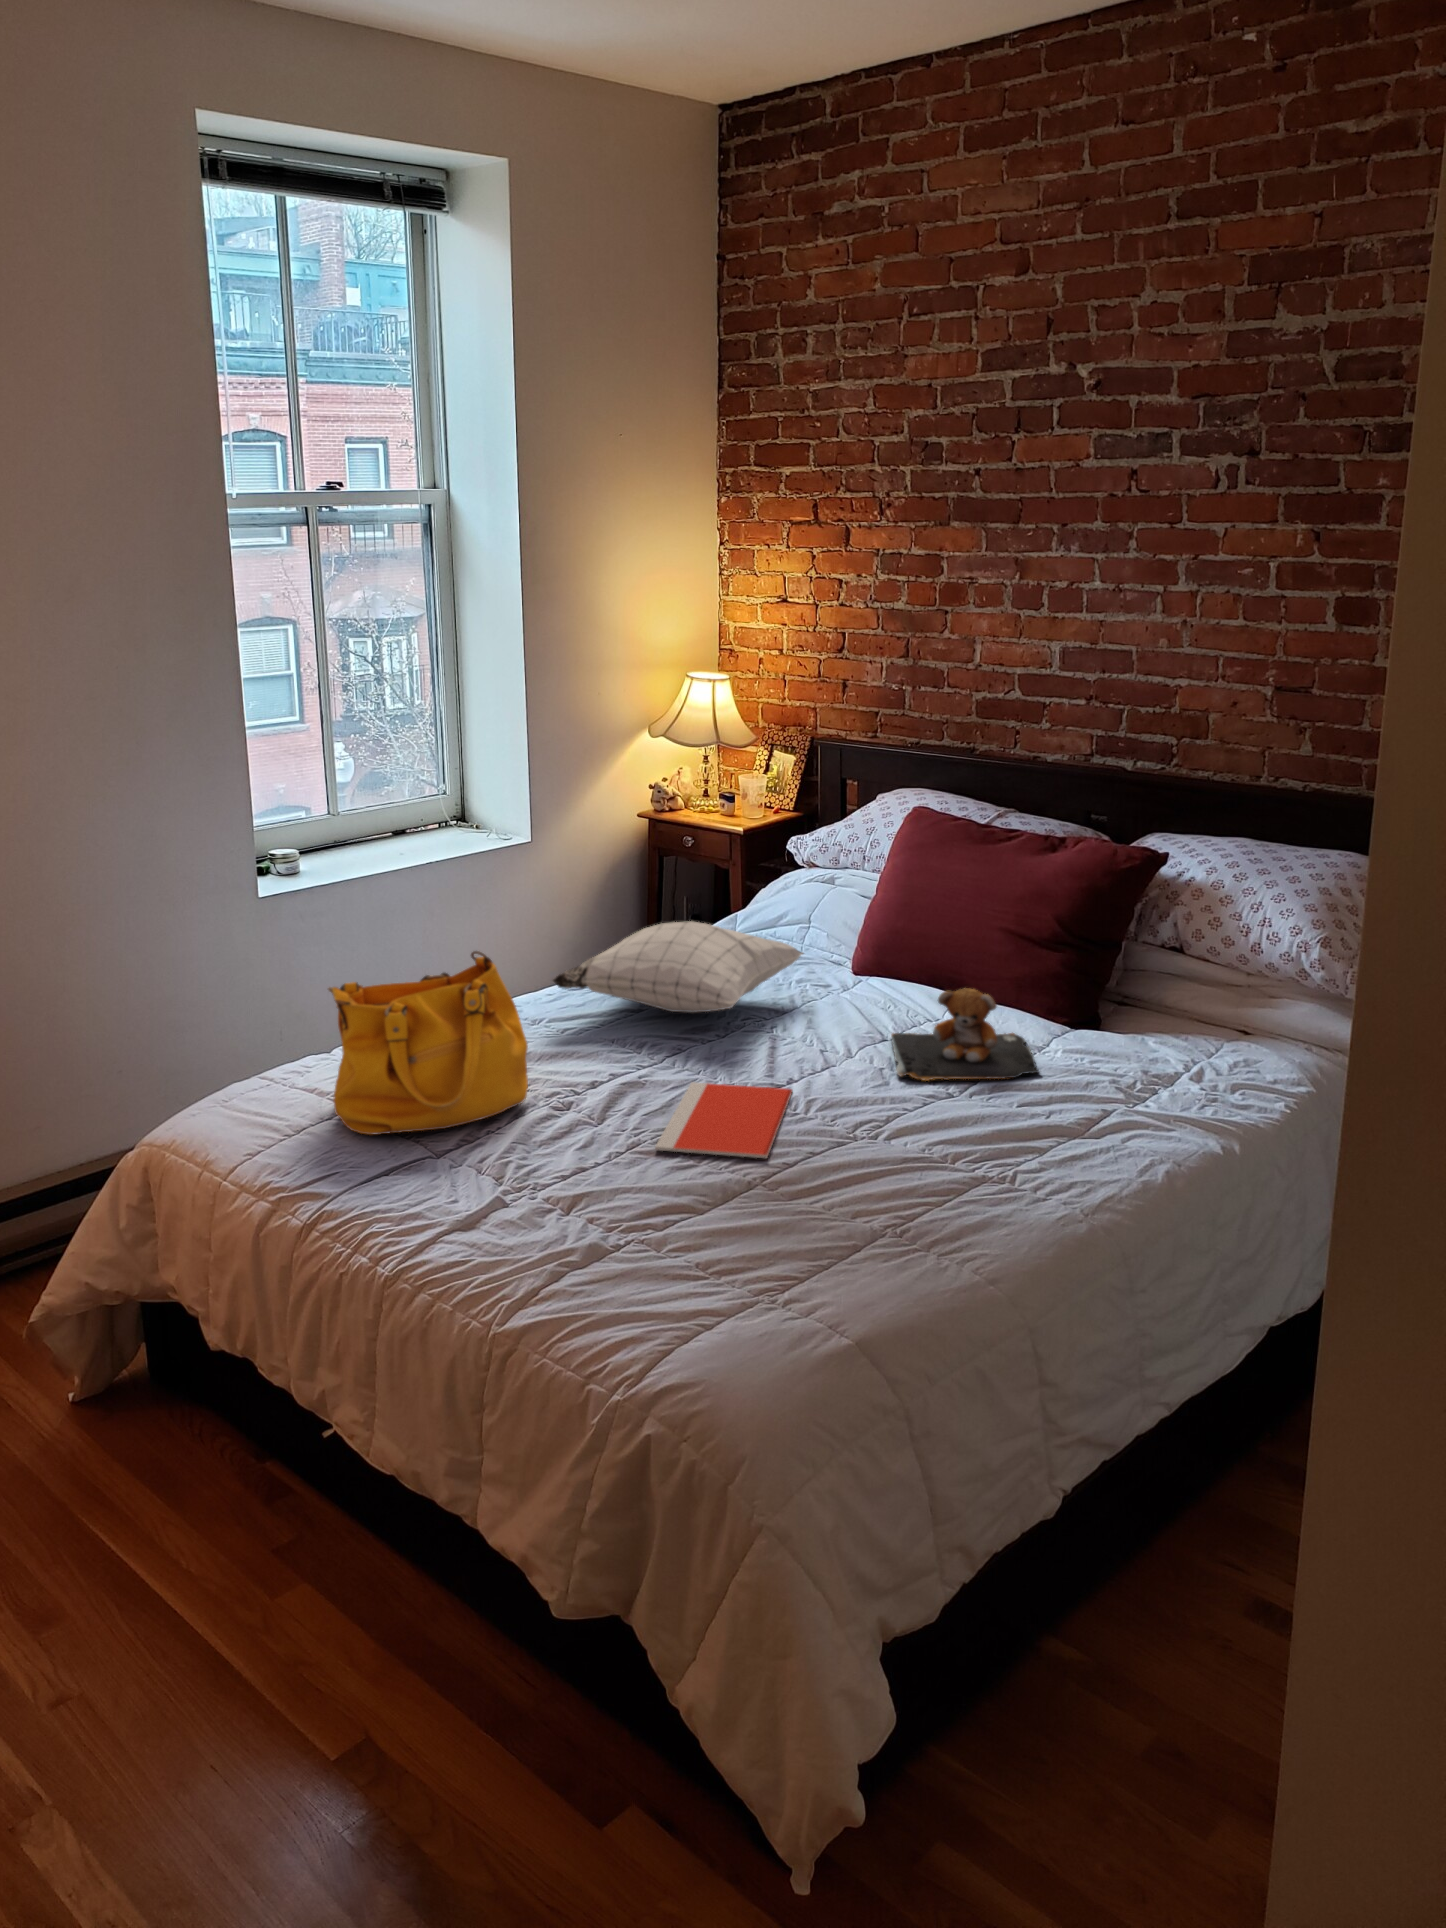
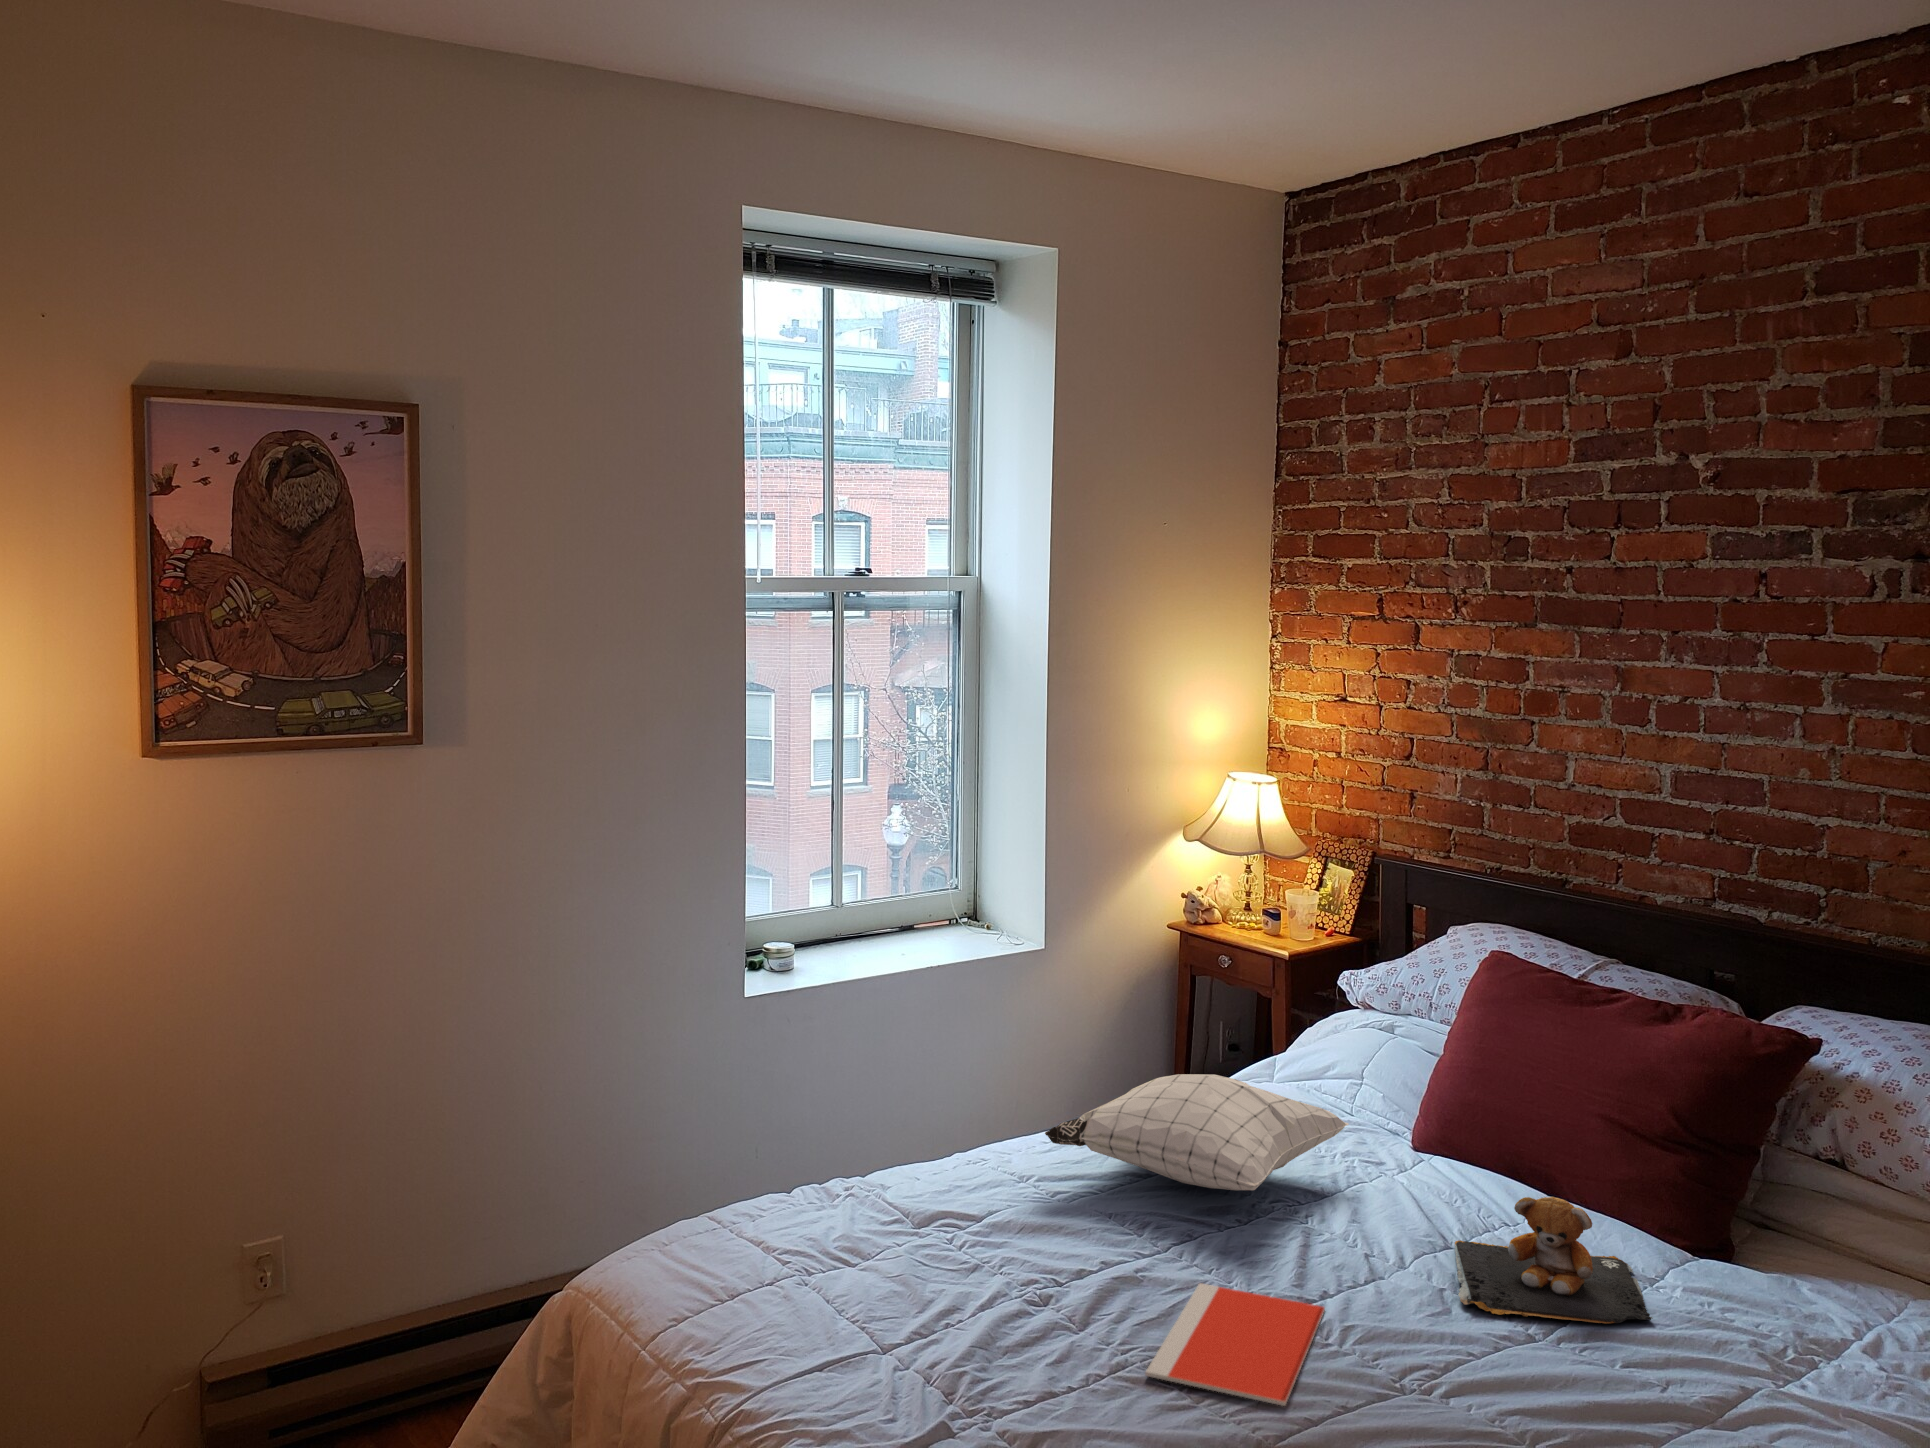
handbag: present [328,951,528,1135] -> none [775,1099,1004,1315]

